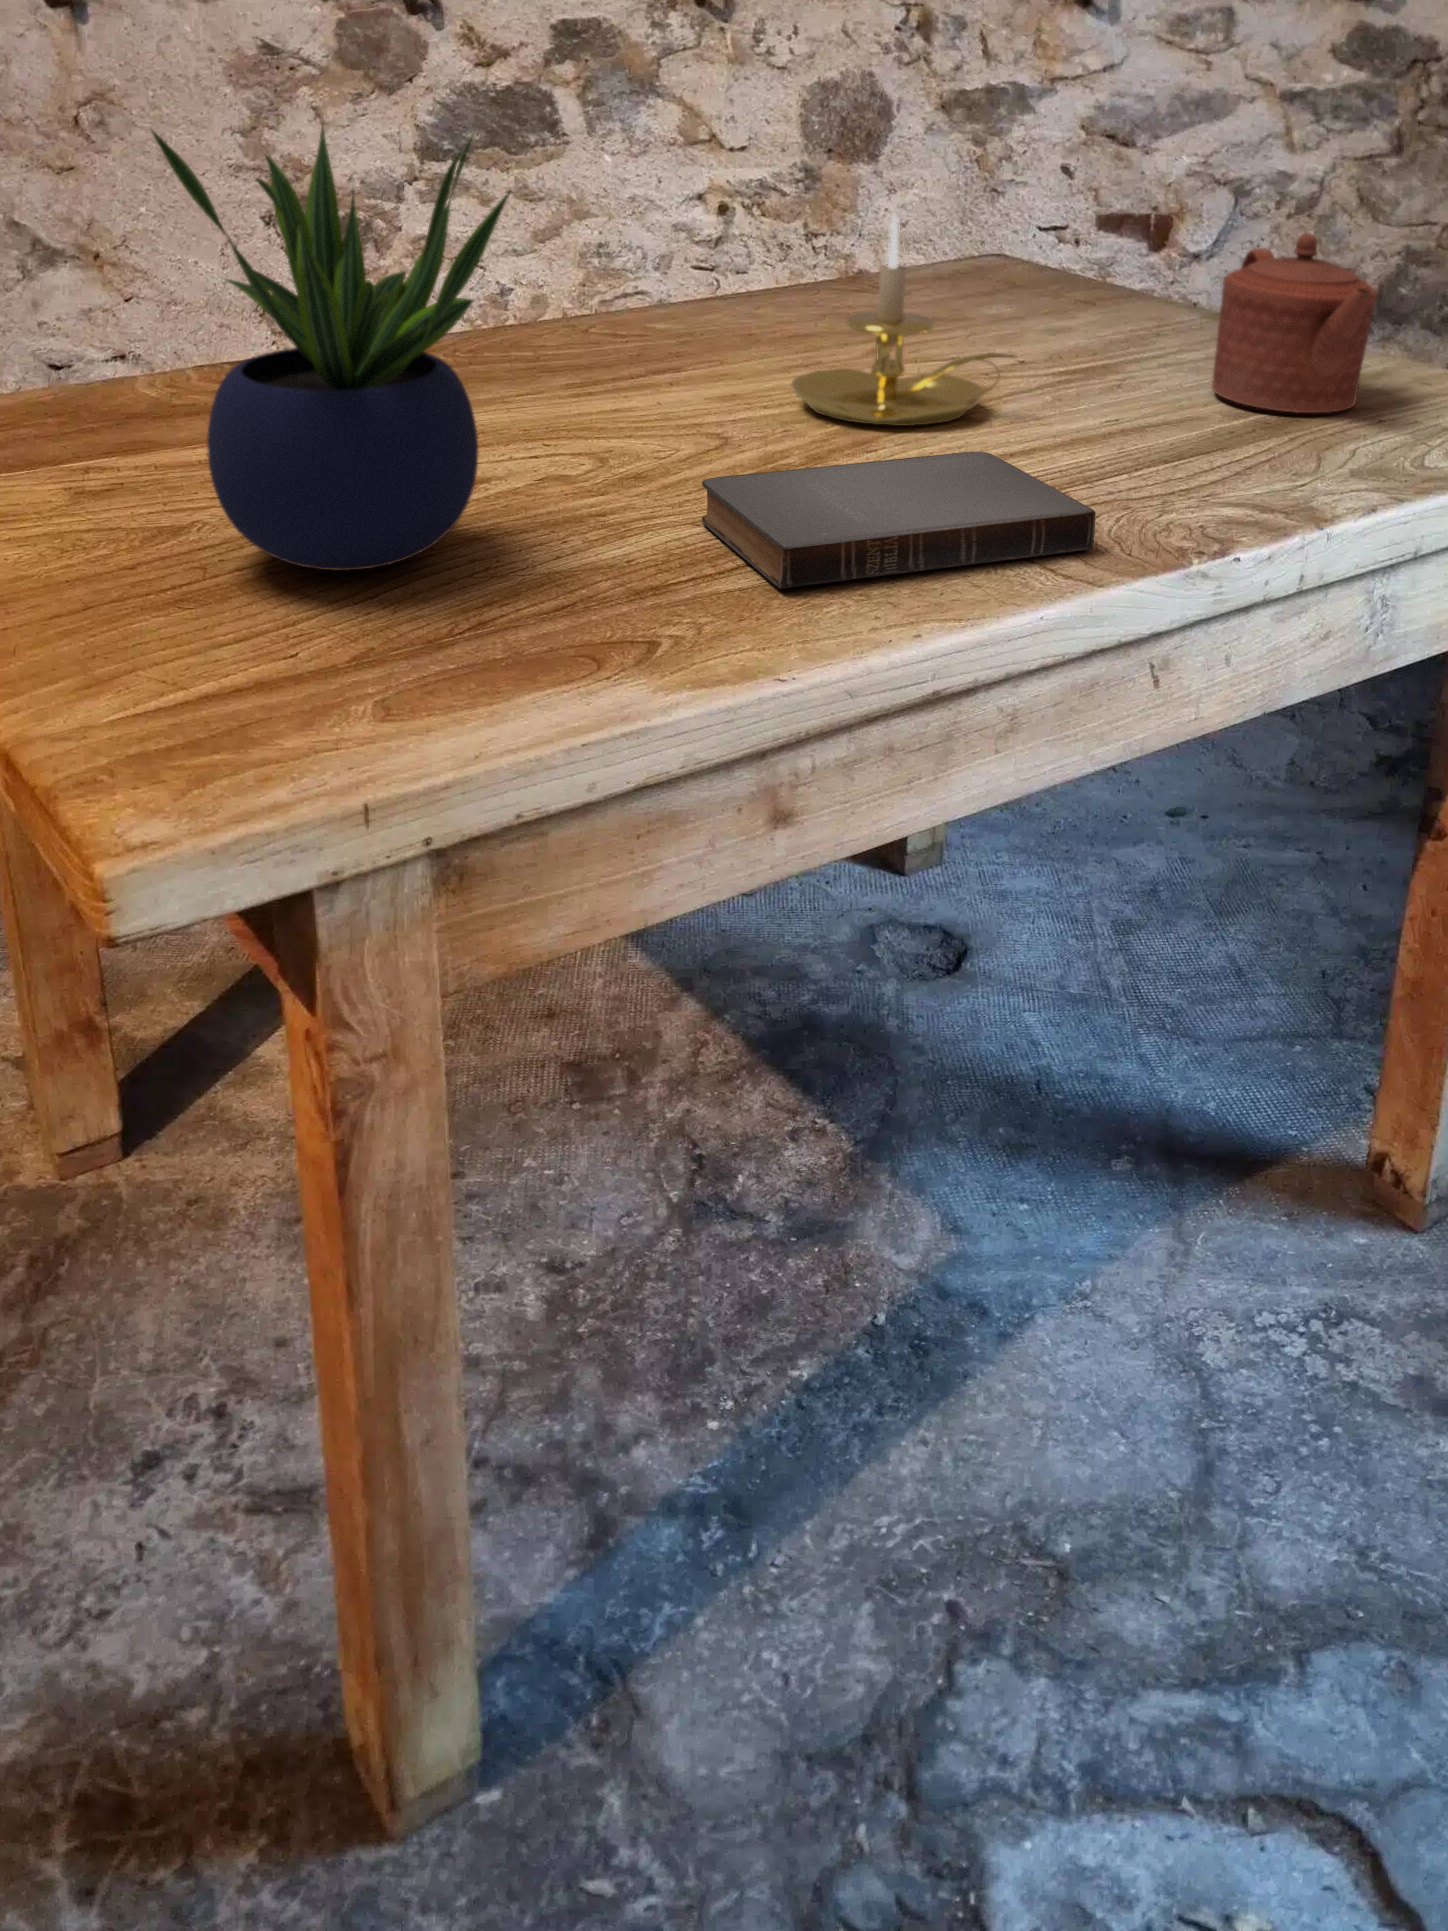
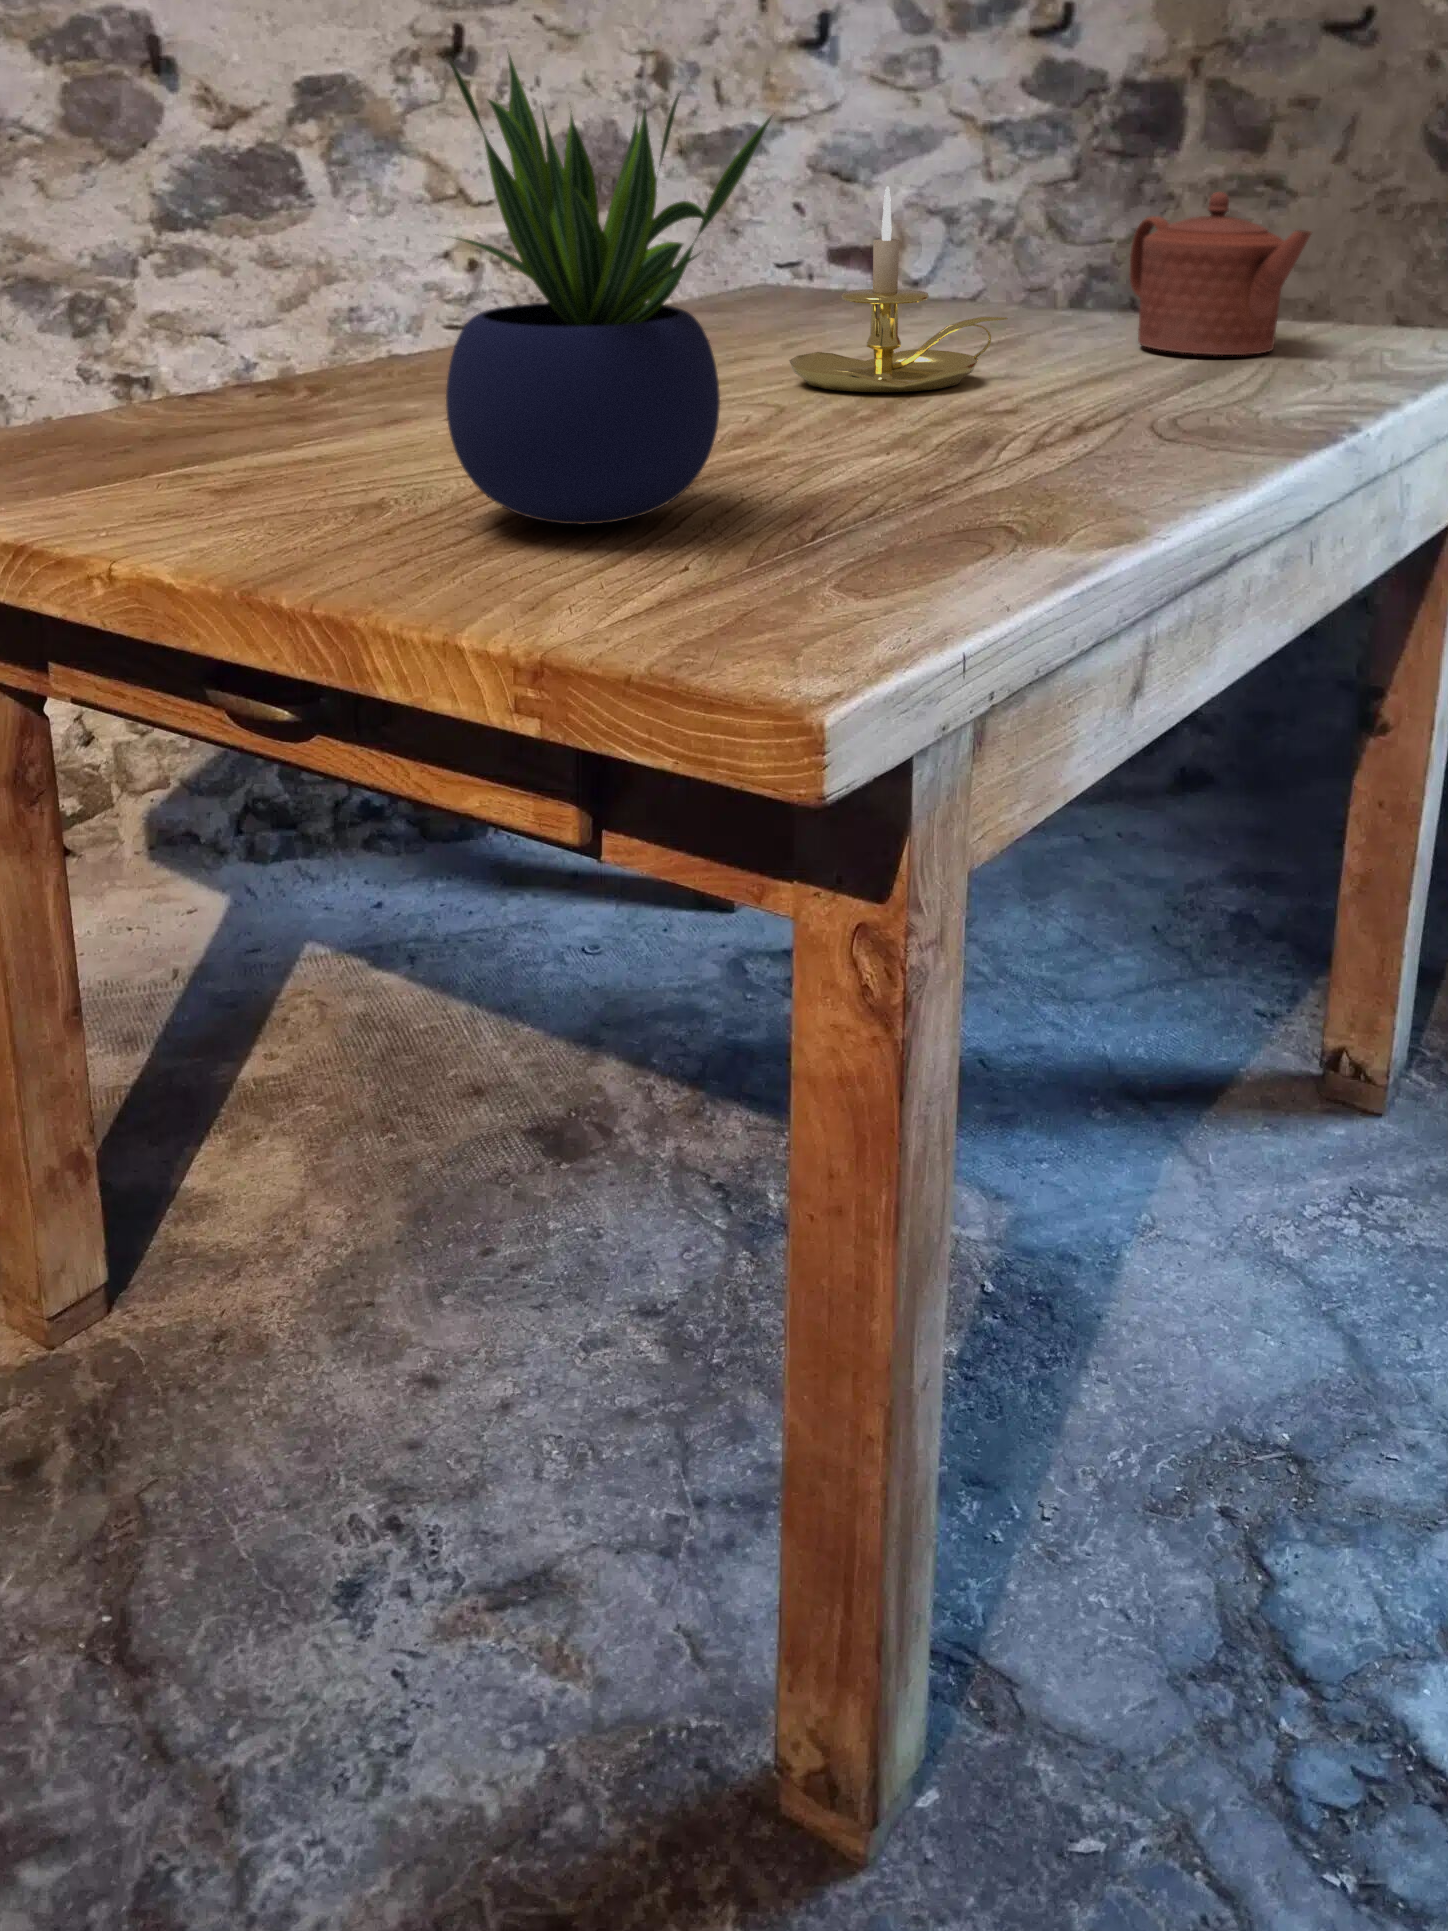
book: present [702,452,1095,588] -> none [865,386,1238,495]

